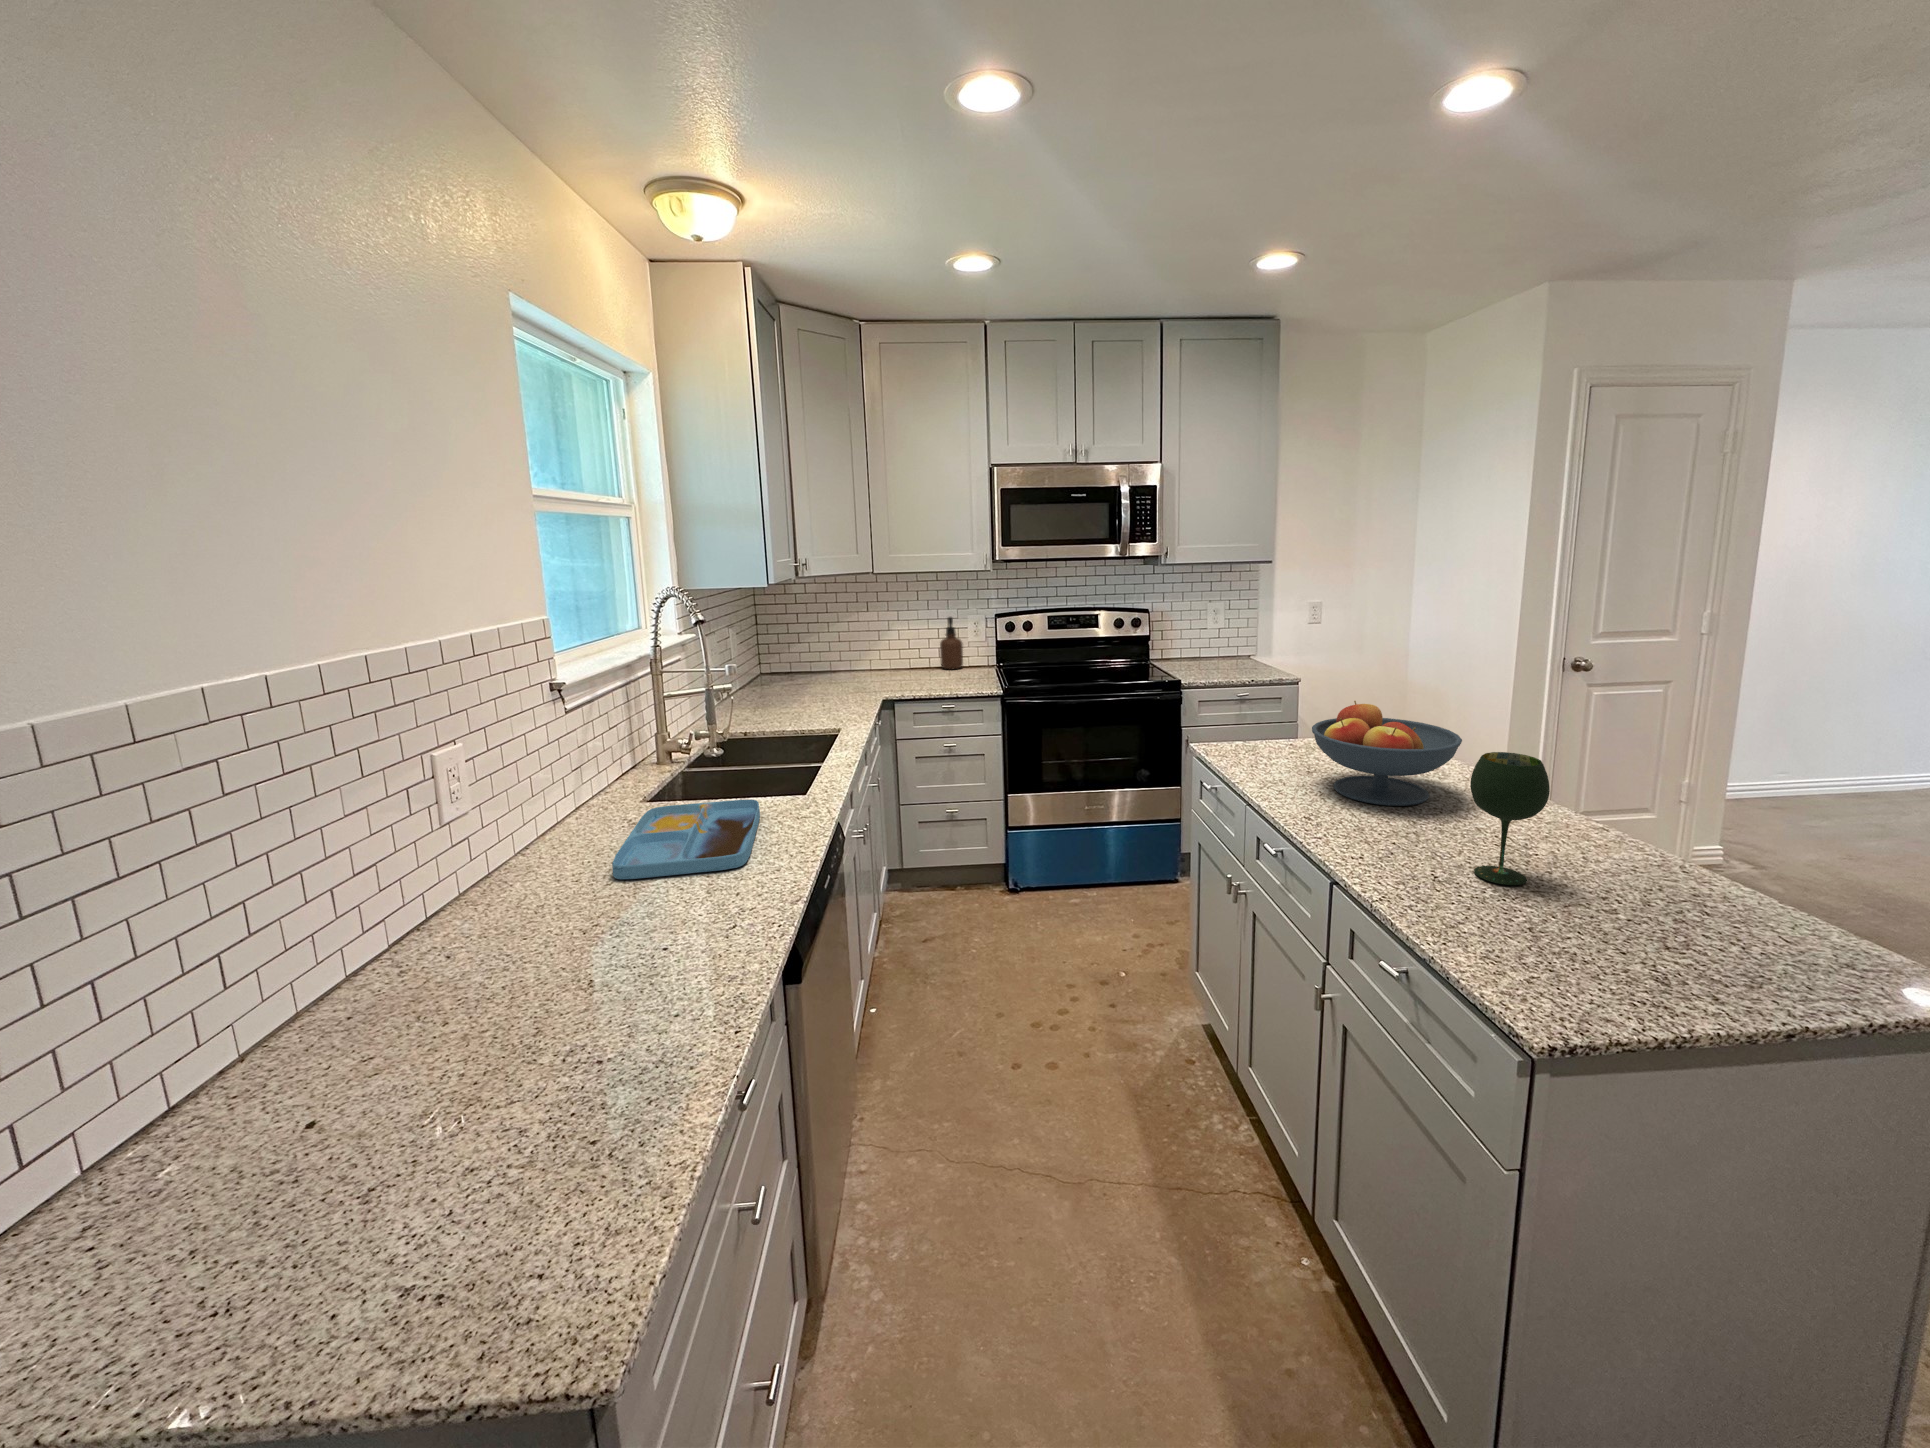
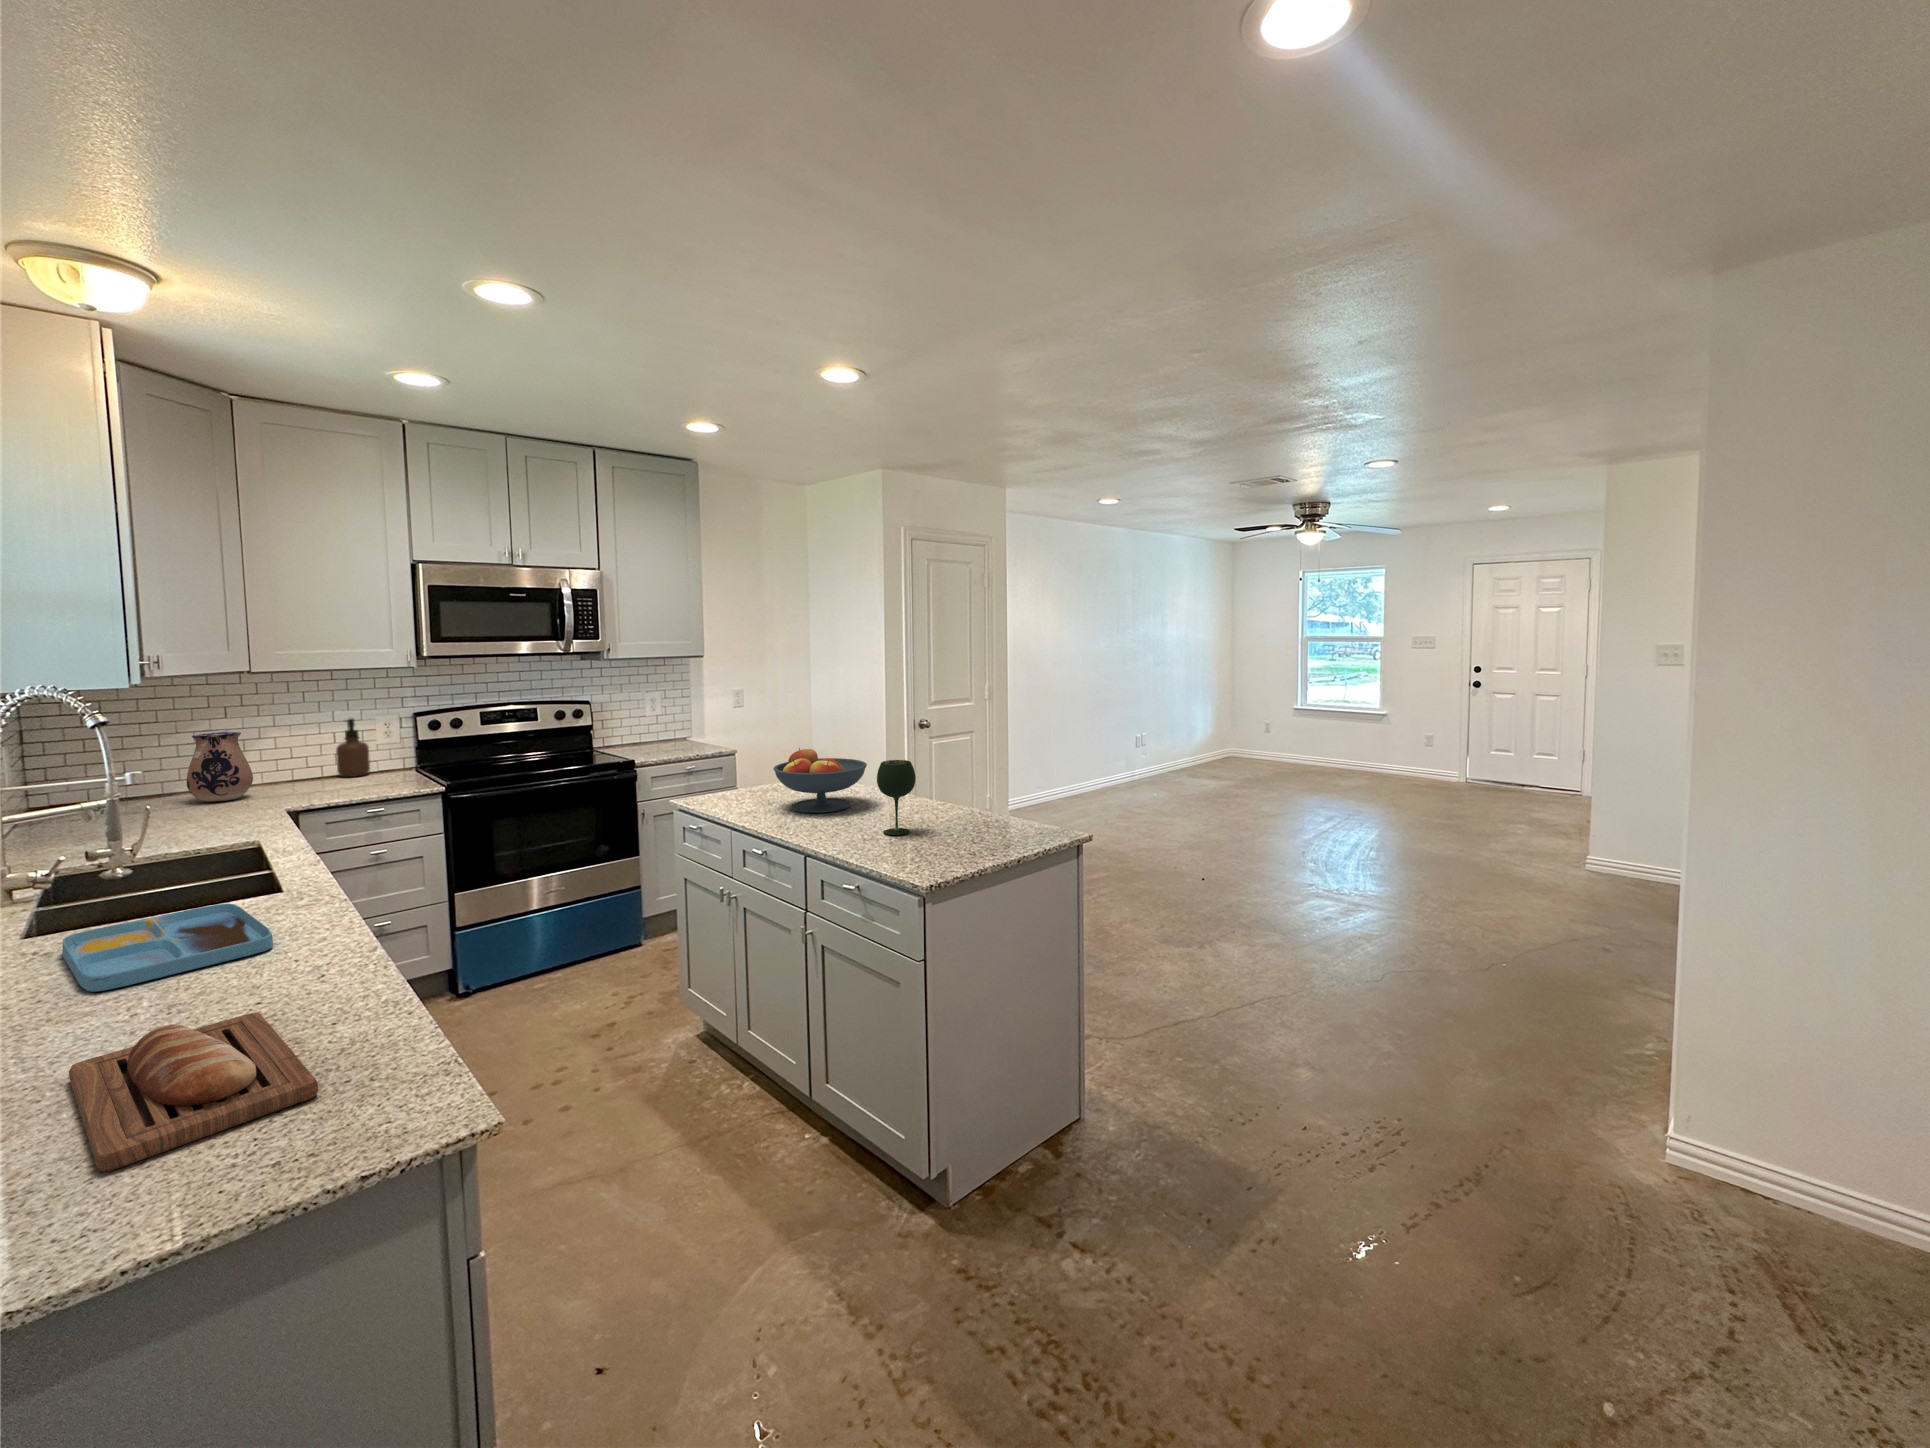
ceramic pitcher: none [839,624,878,682] -> present [187,732,253,802]
bread loaf: none [349,967,643,1180] -> present [69,1013,318,1172]

